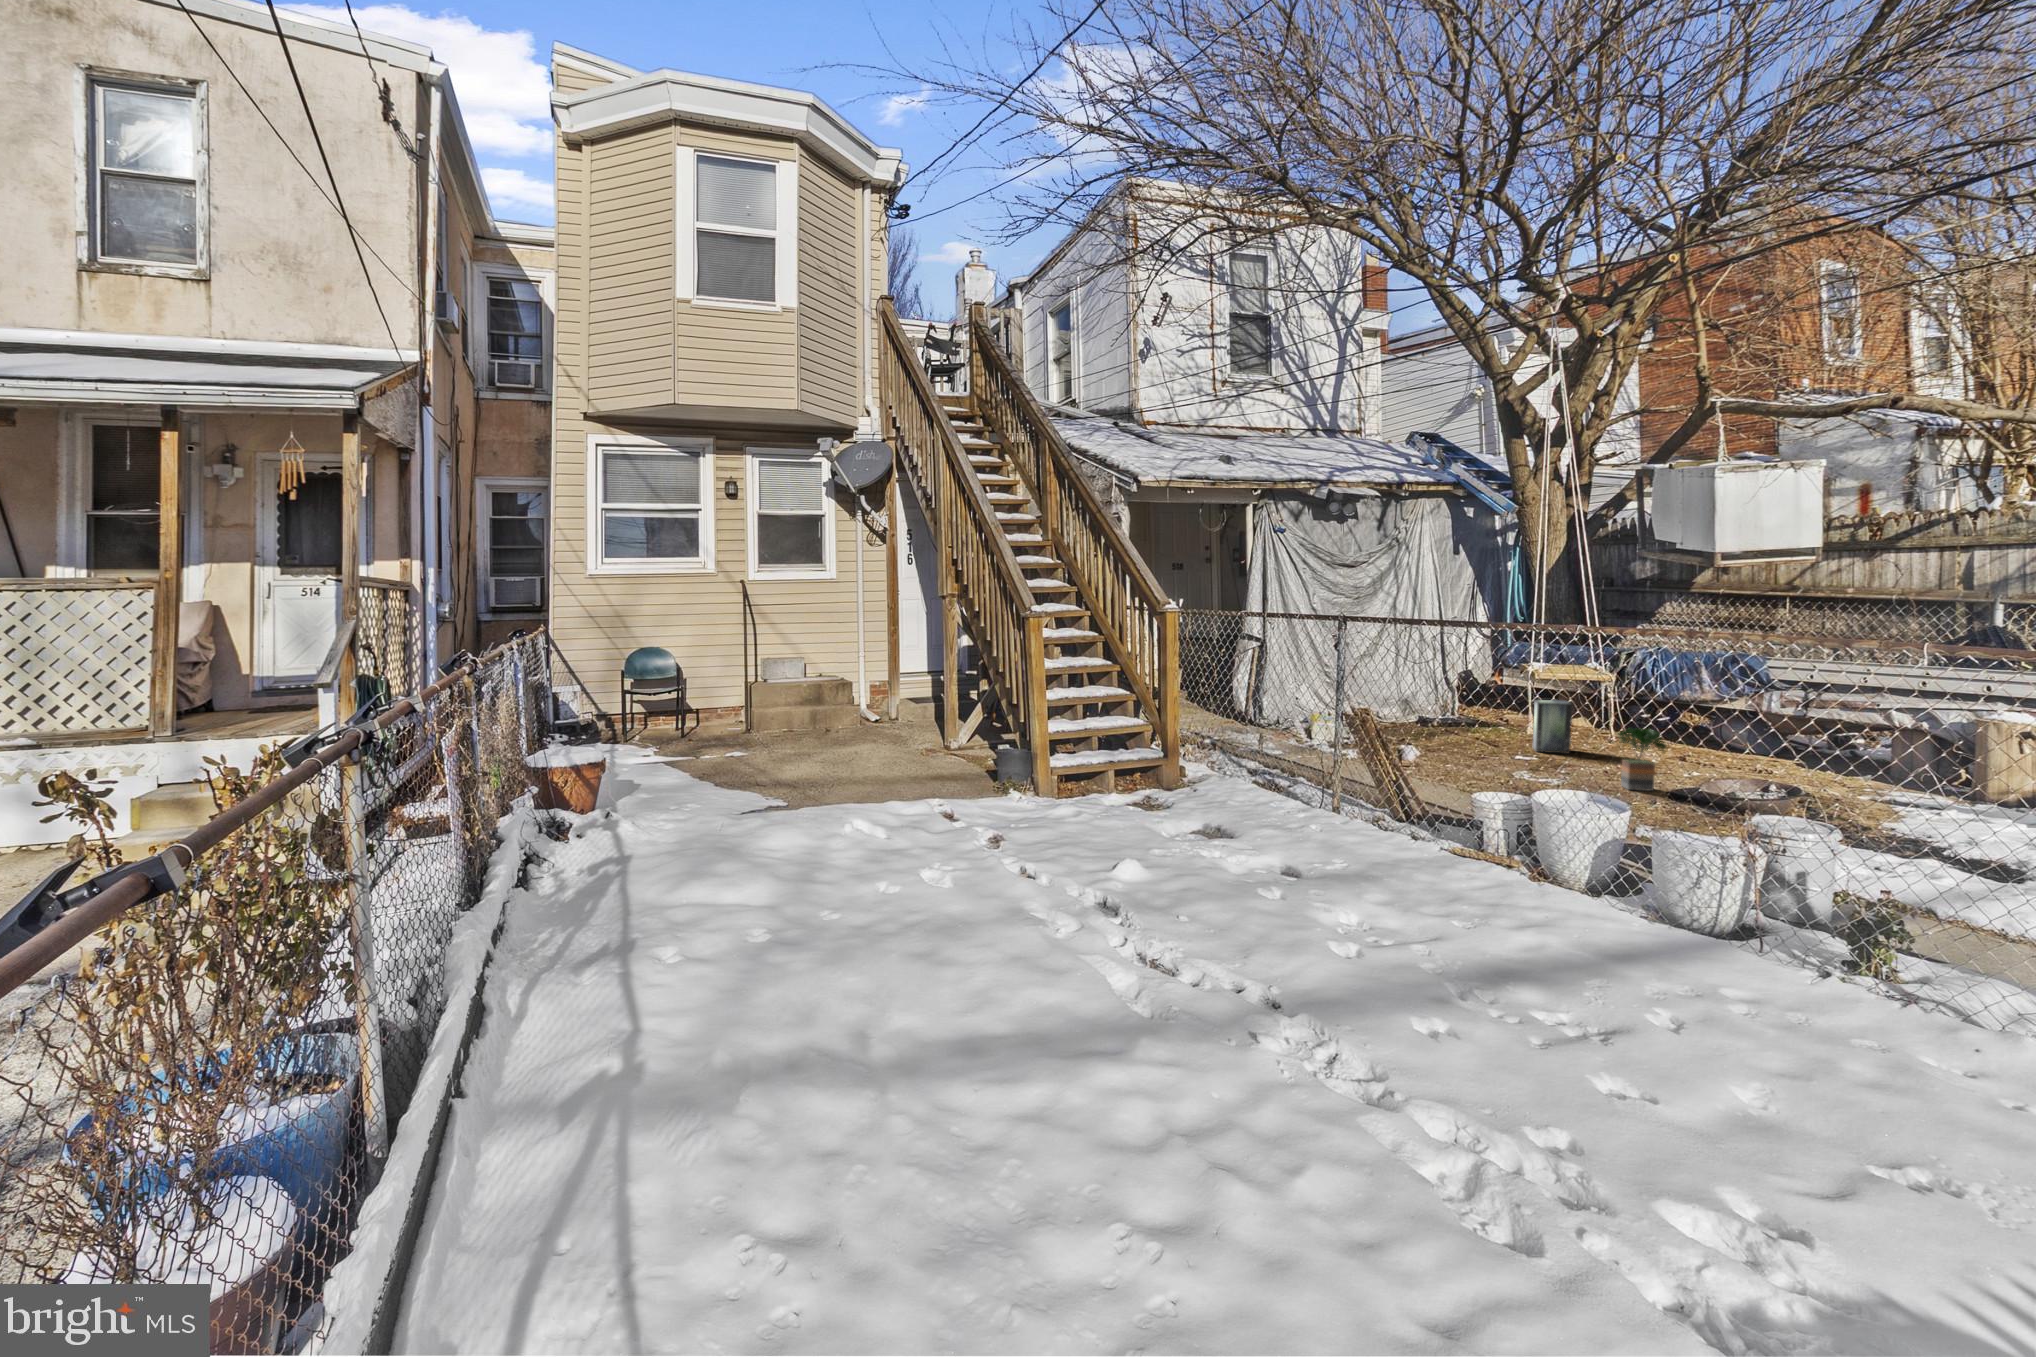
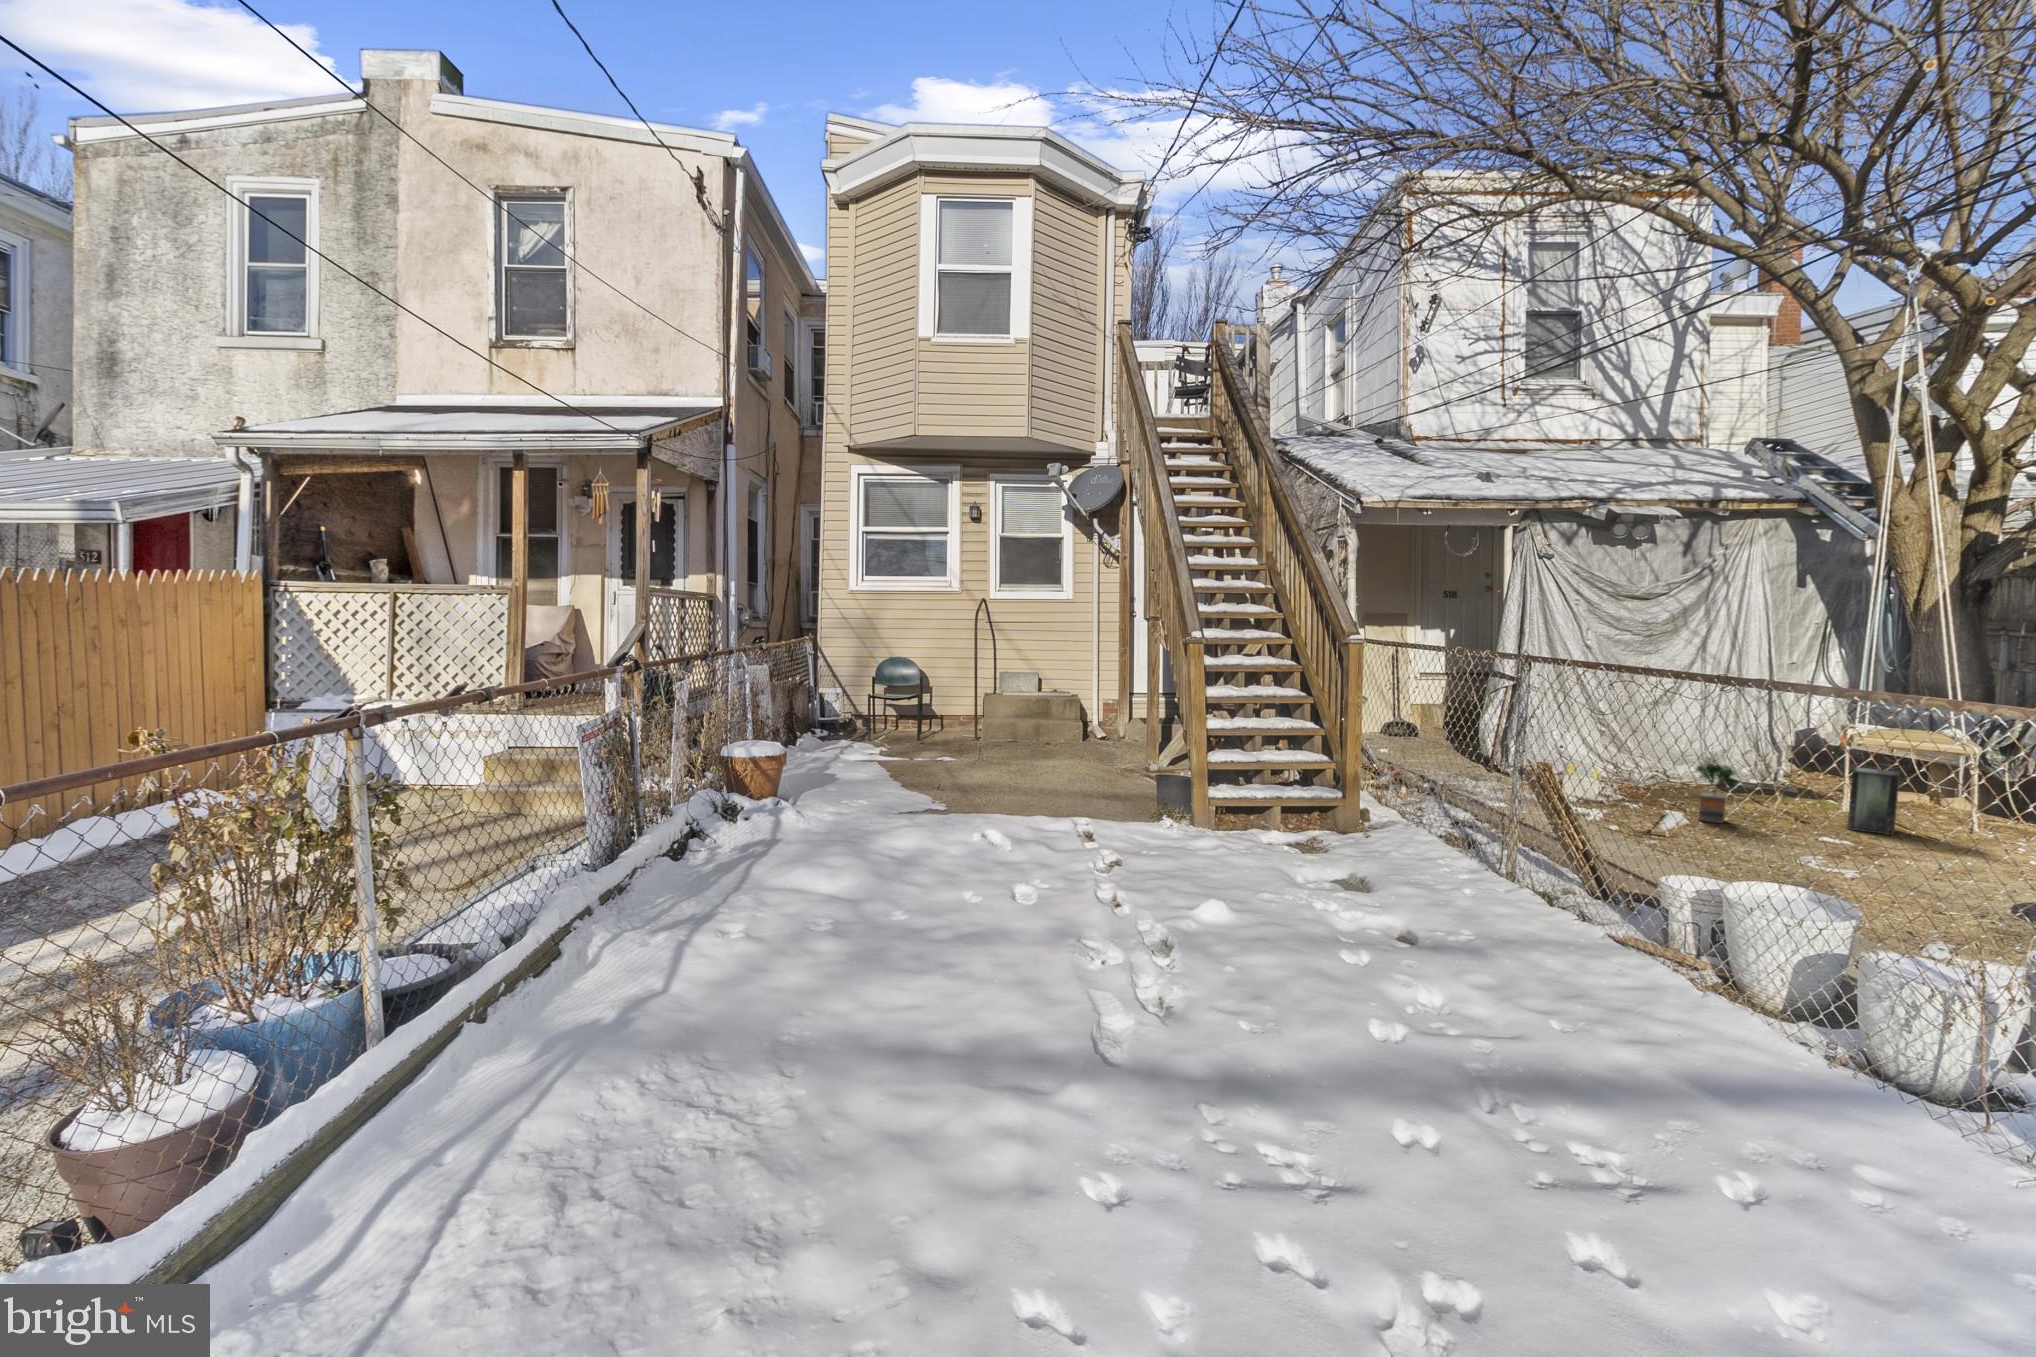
potted tree: present [1618,728,1666,791] -> present [1696,764,1738,823]

